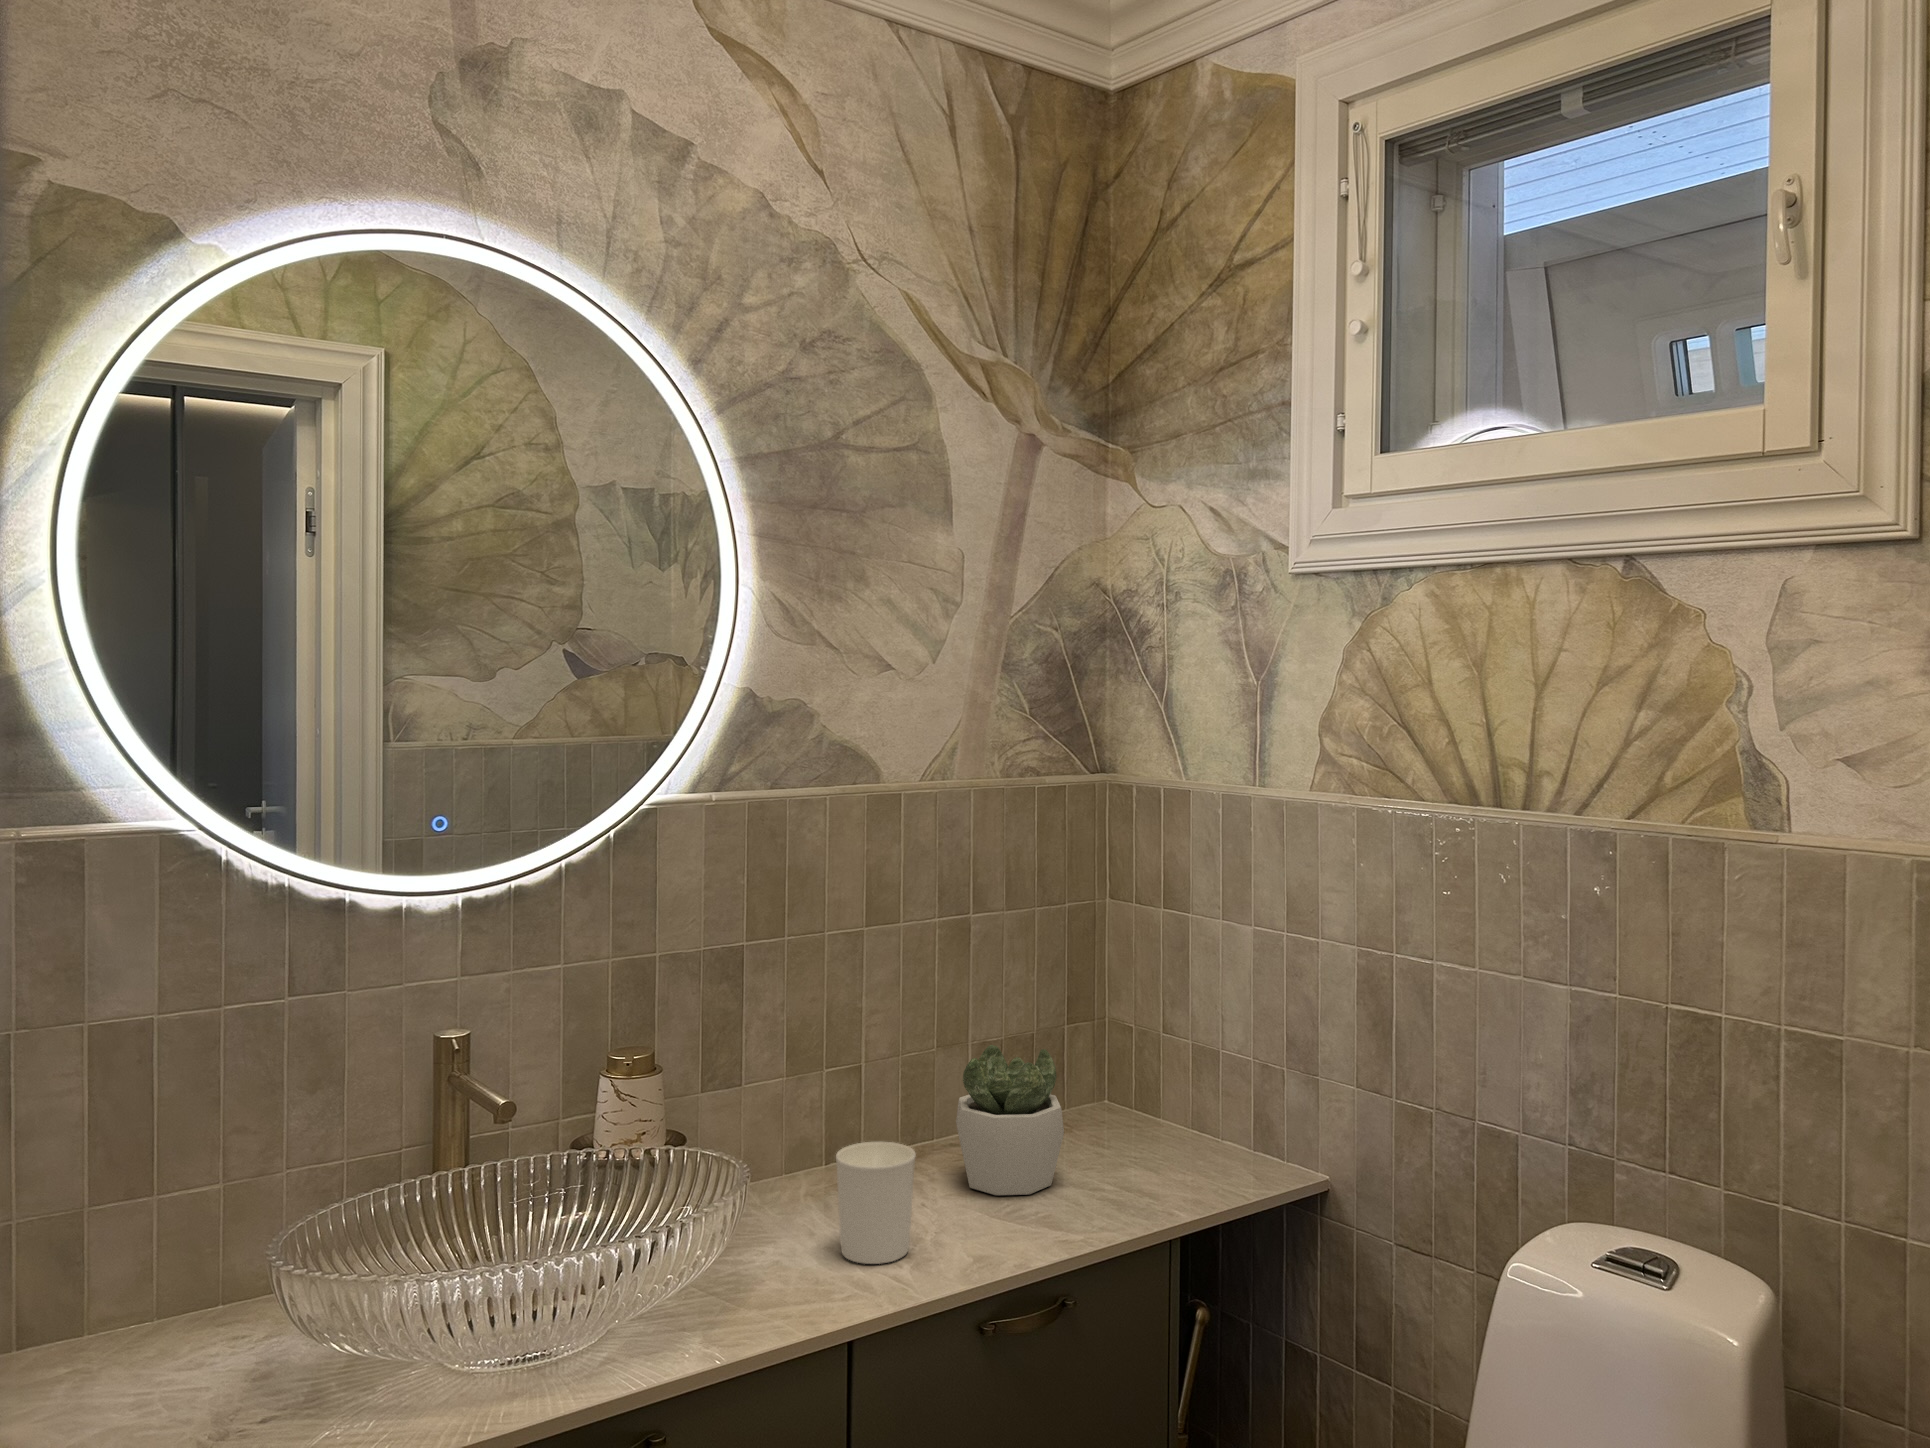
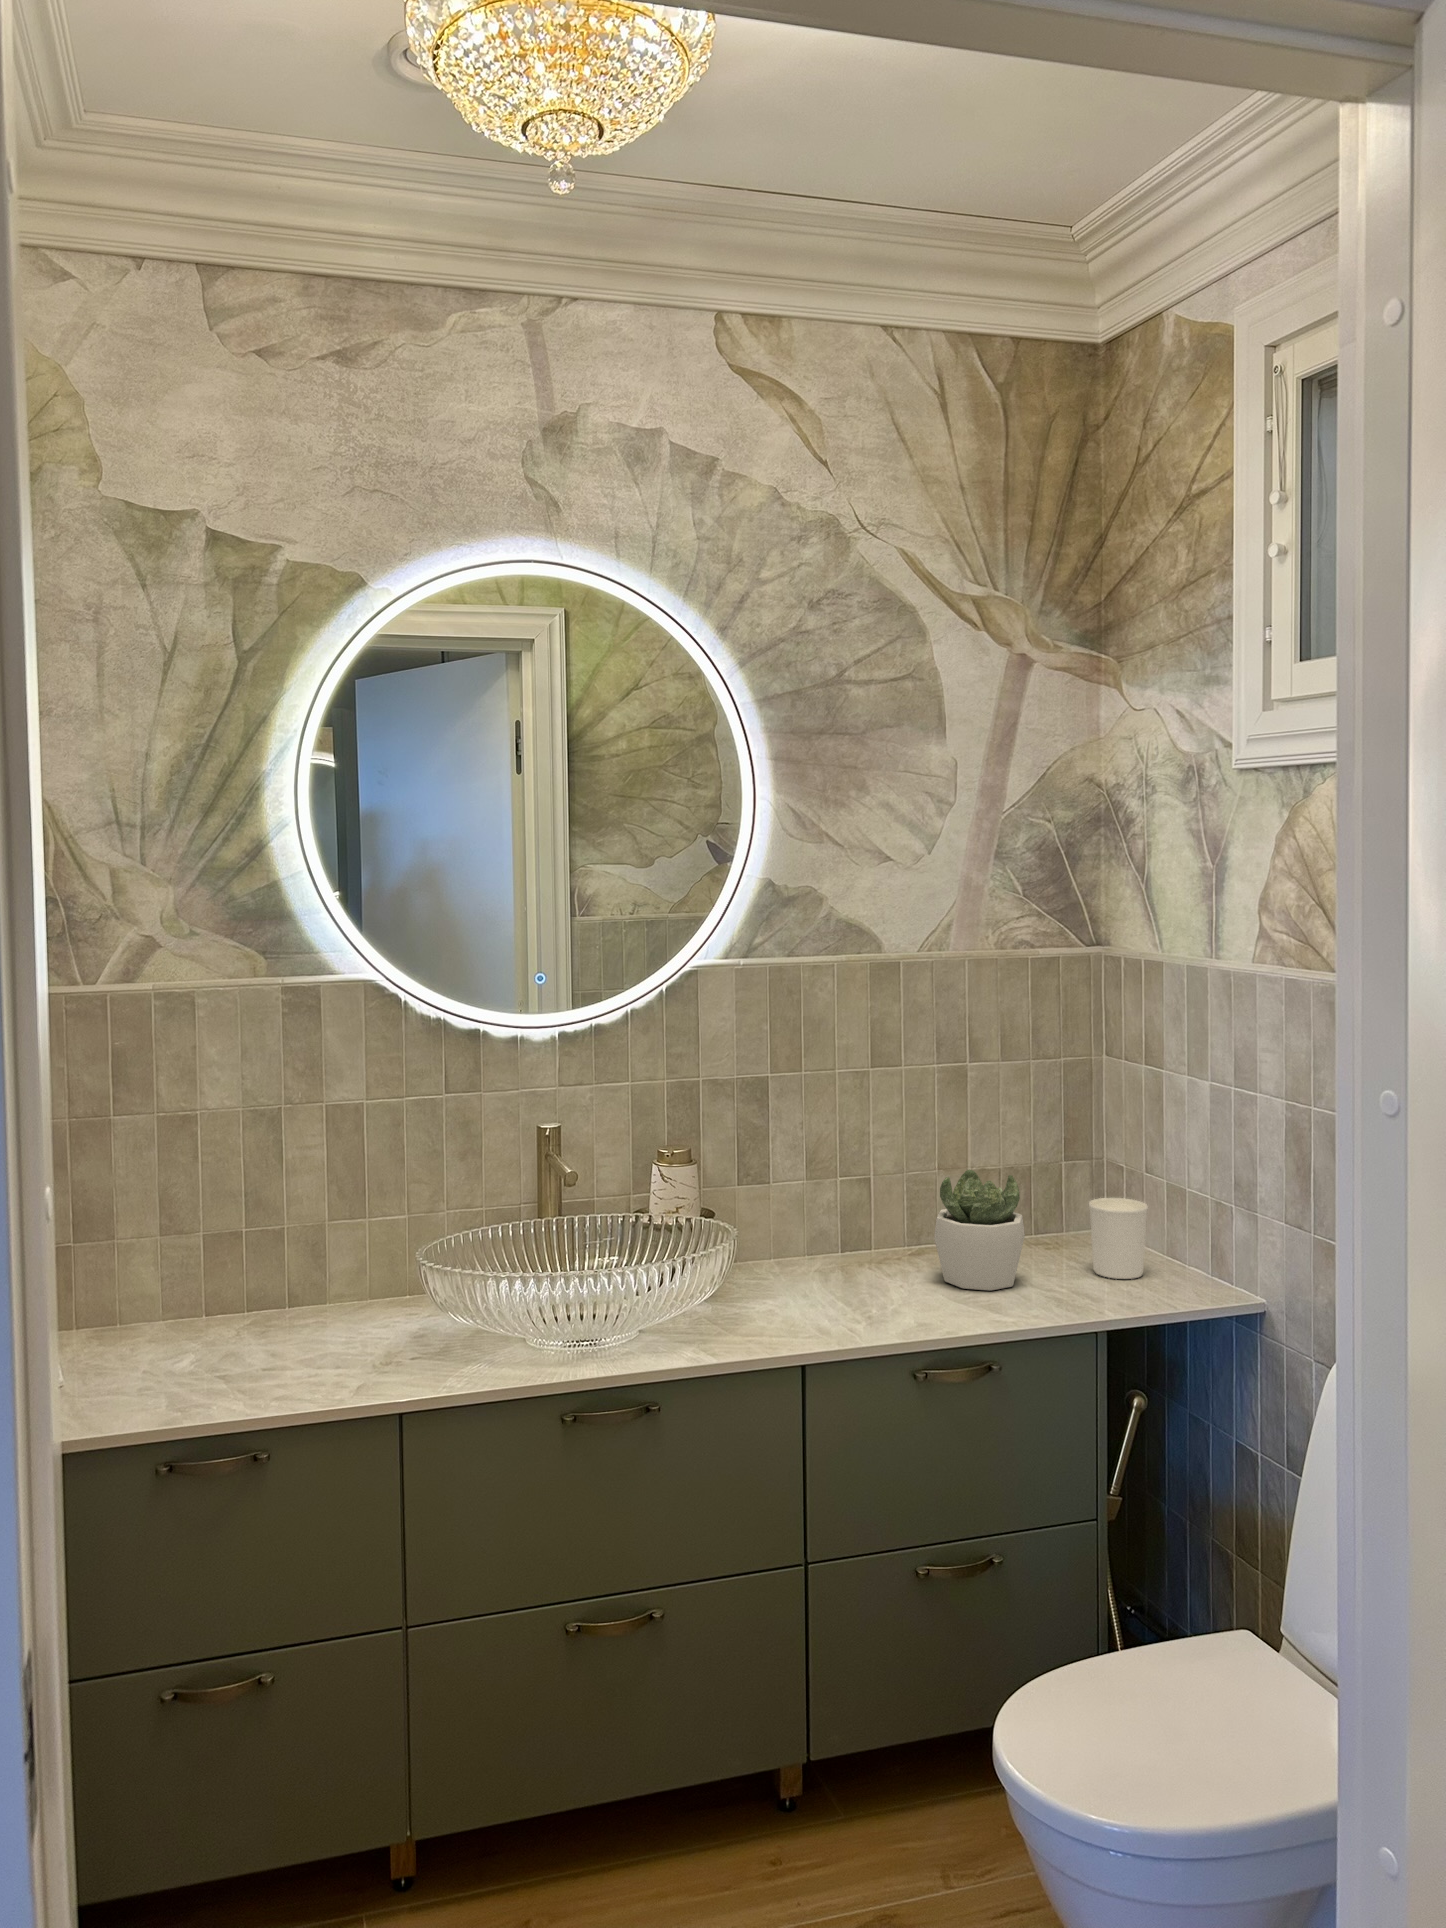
candle holder: present [836,1142,916,1264] -> present [1089,1198,1148,1279]

